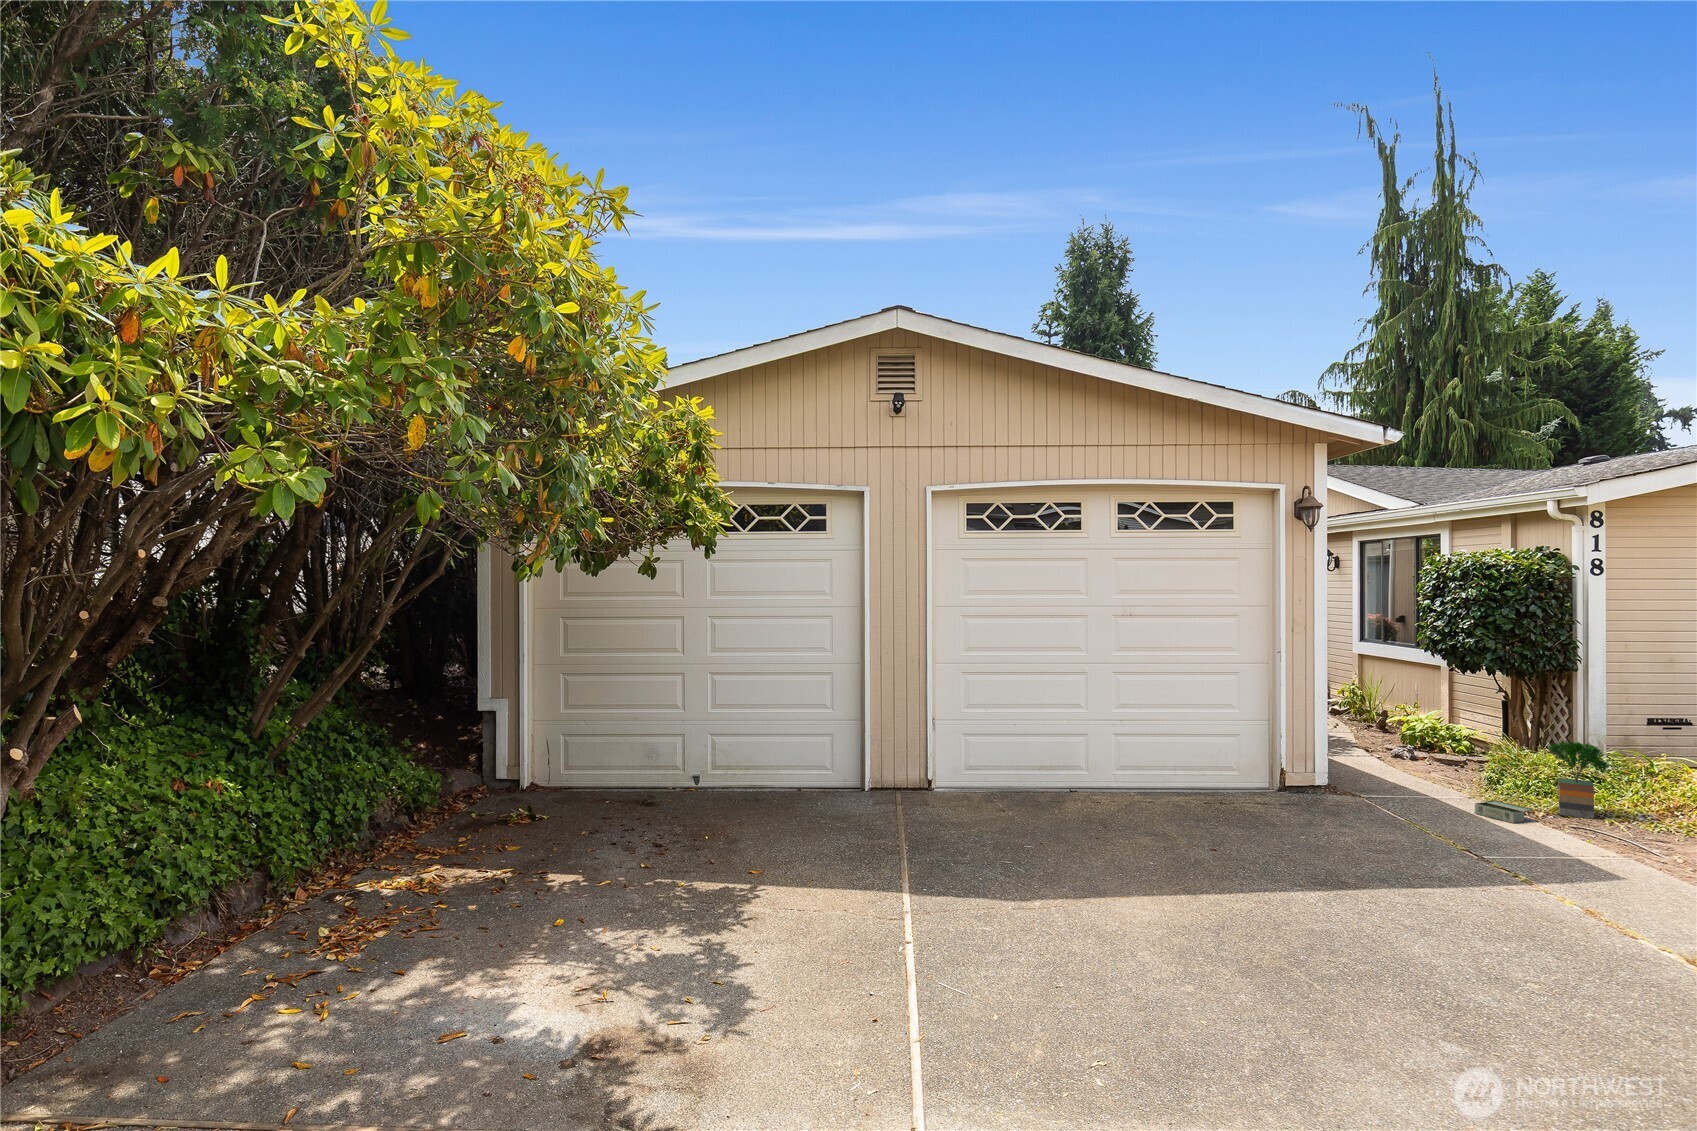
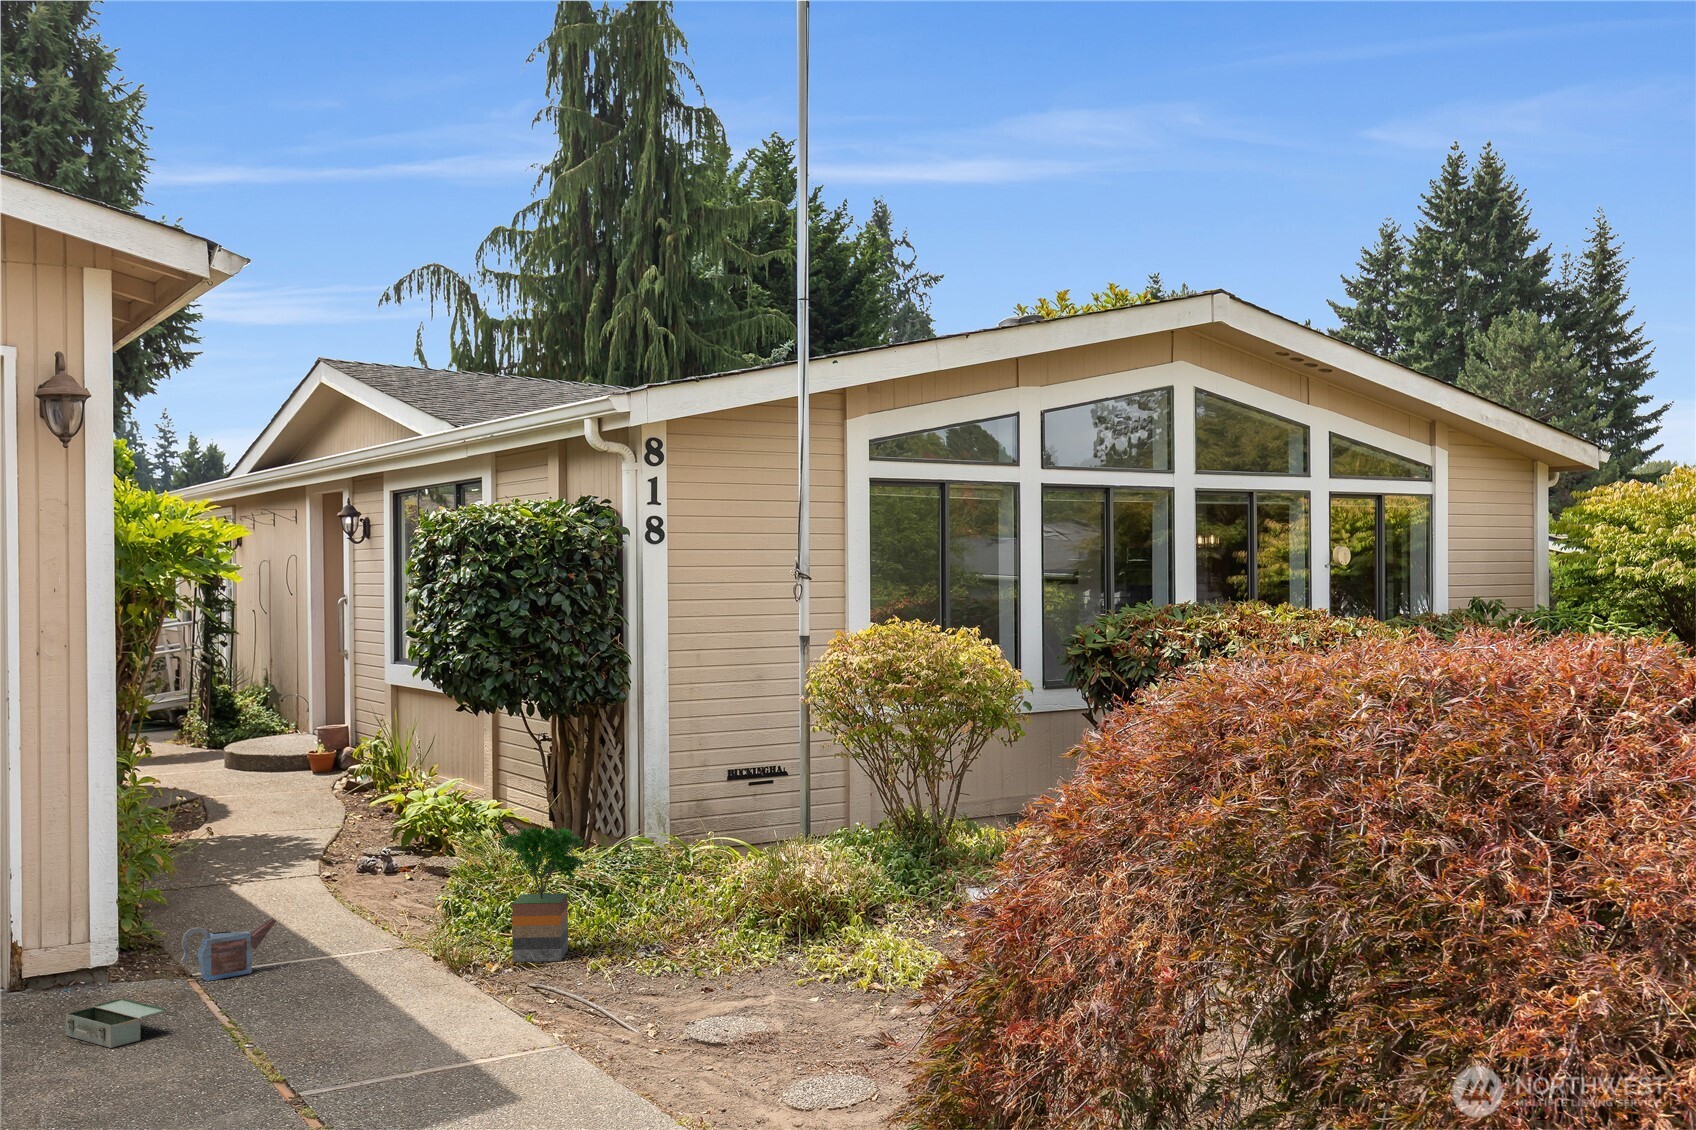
watering can: none [1363,771,1409,798] -> present [181,918,276,981]
toolbox: present [1475,801,1533,823] -> present [65,998,167,1048]

